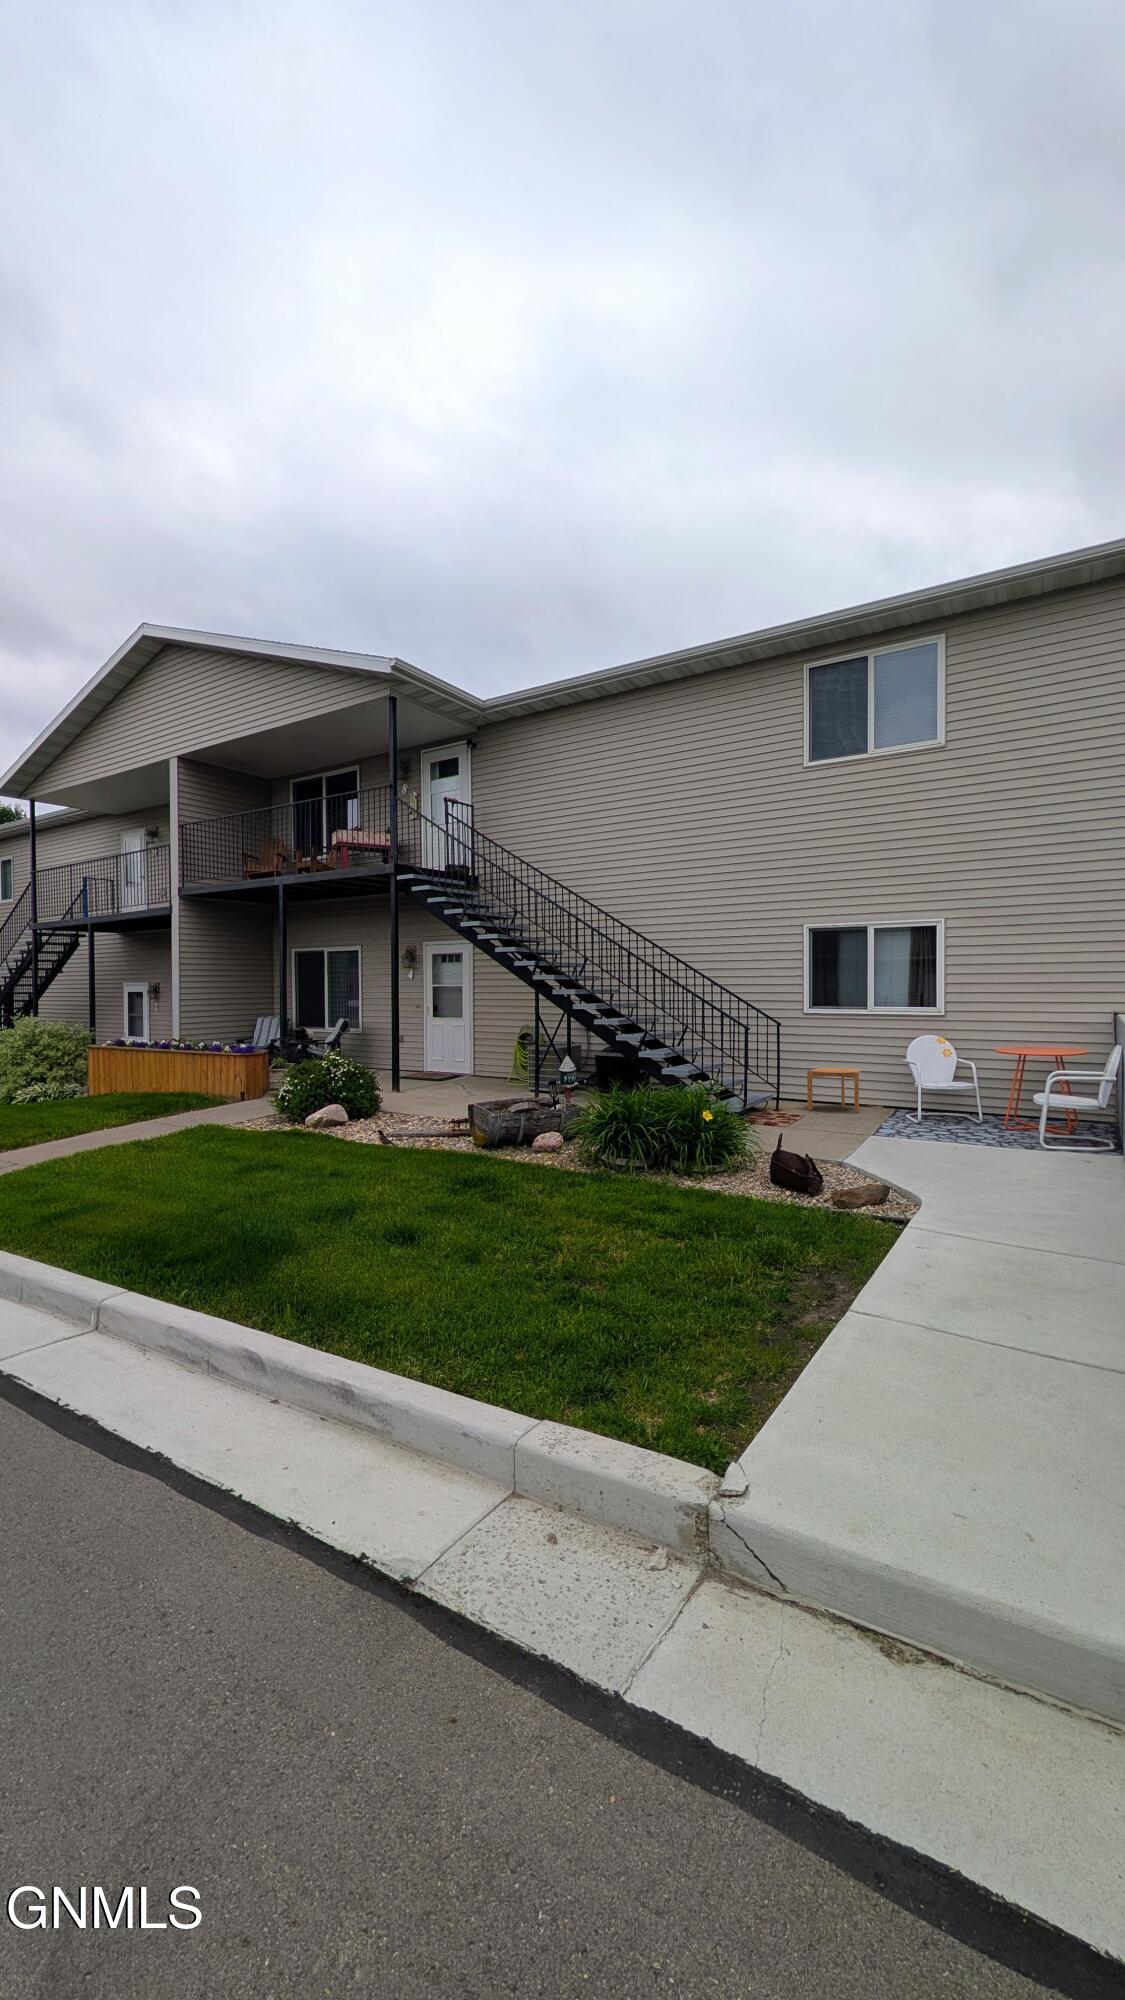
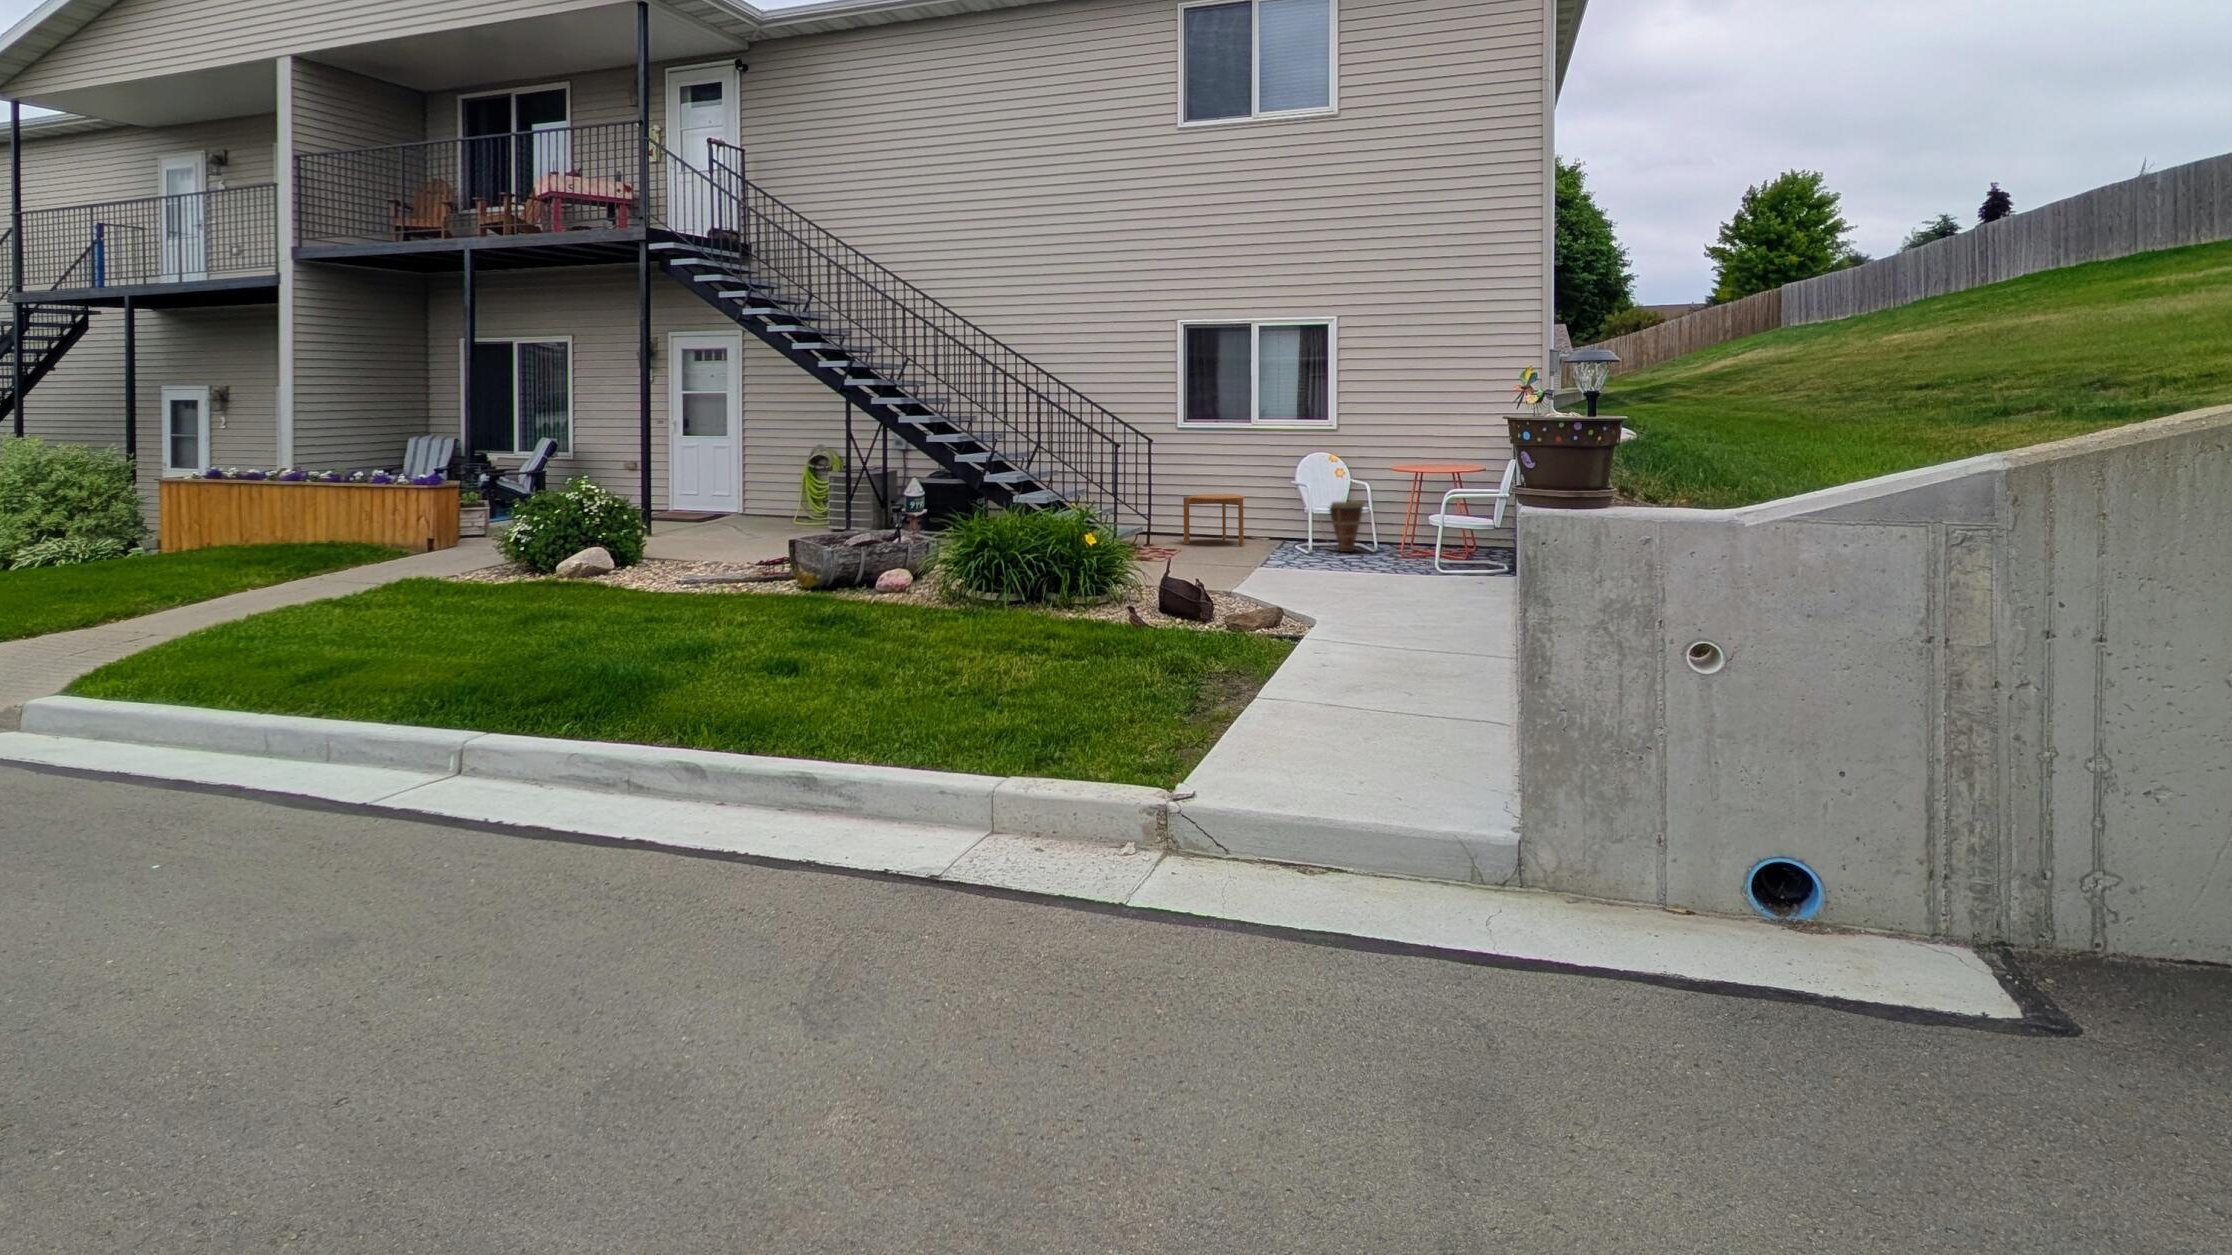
basket: none [926,1070,968,1121] -> present [1323,499,1364,552]

